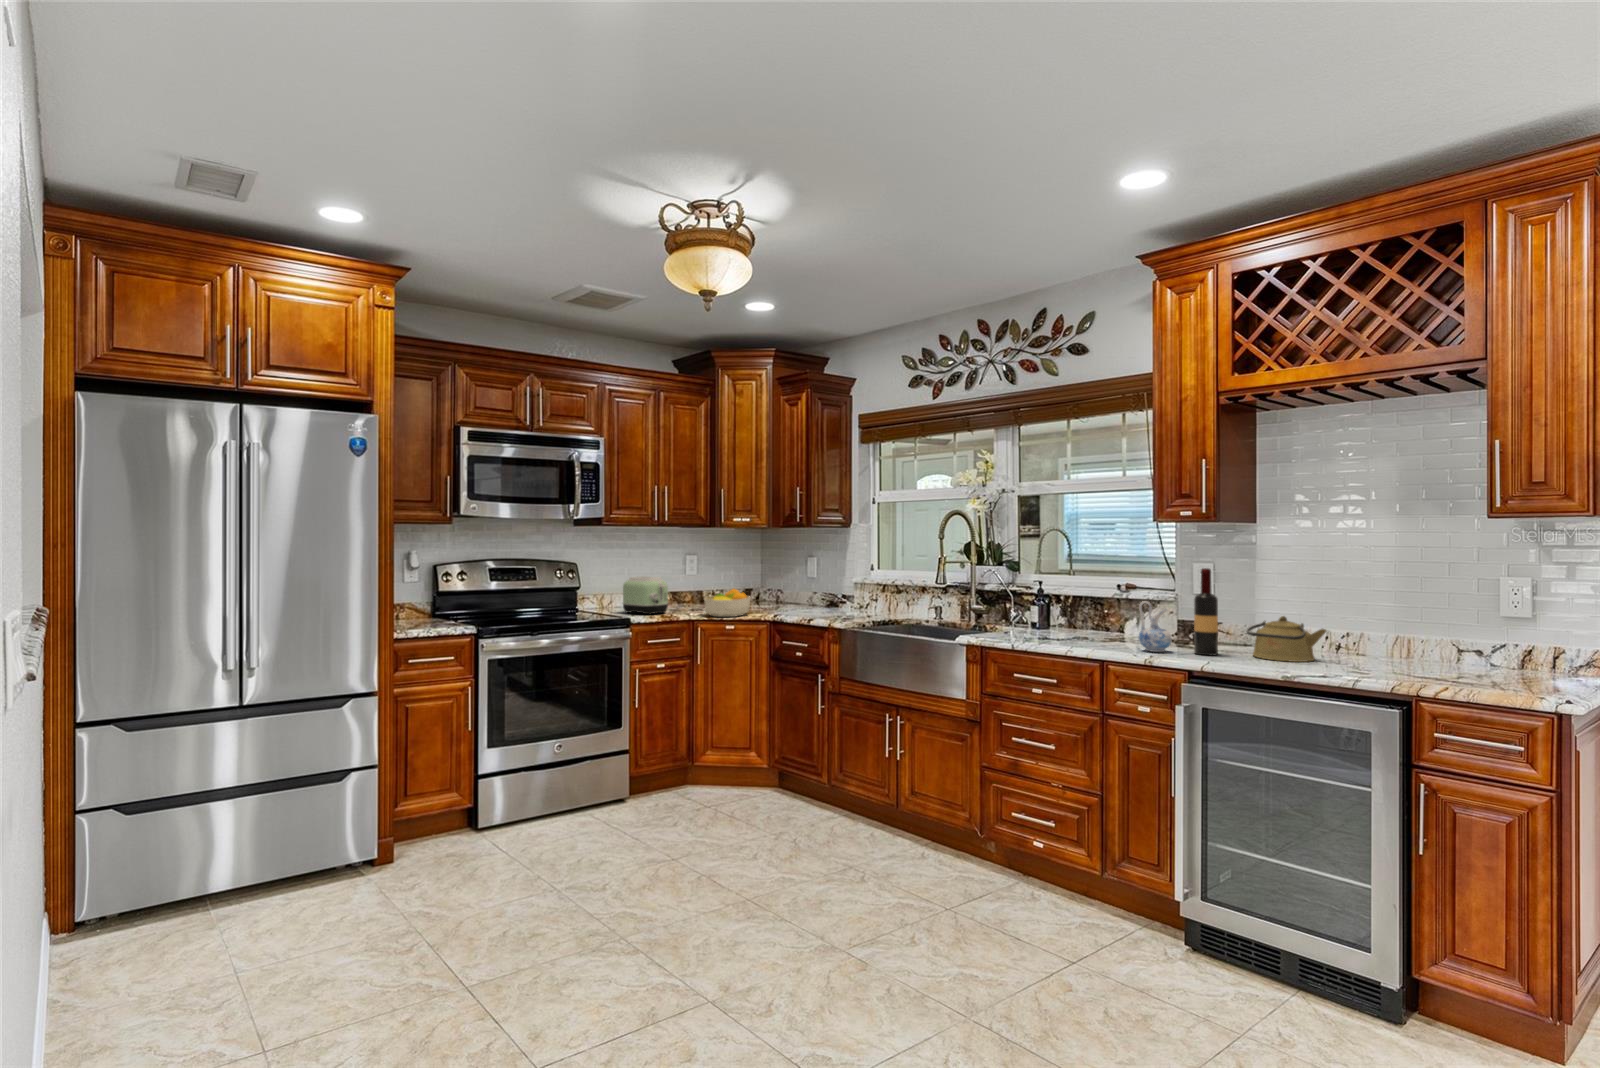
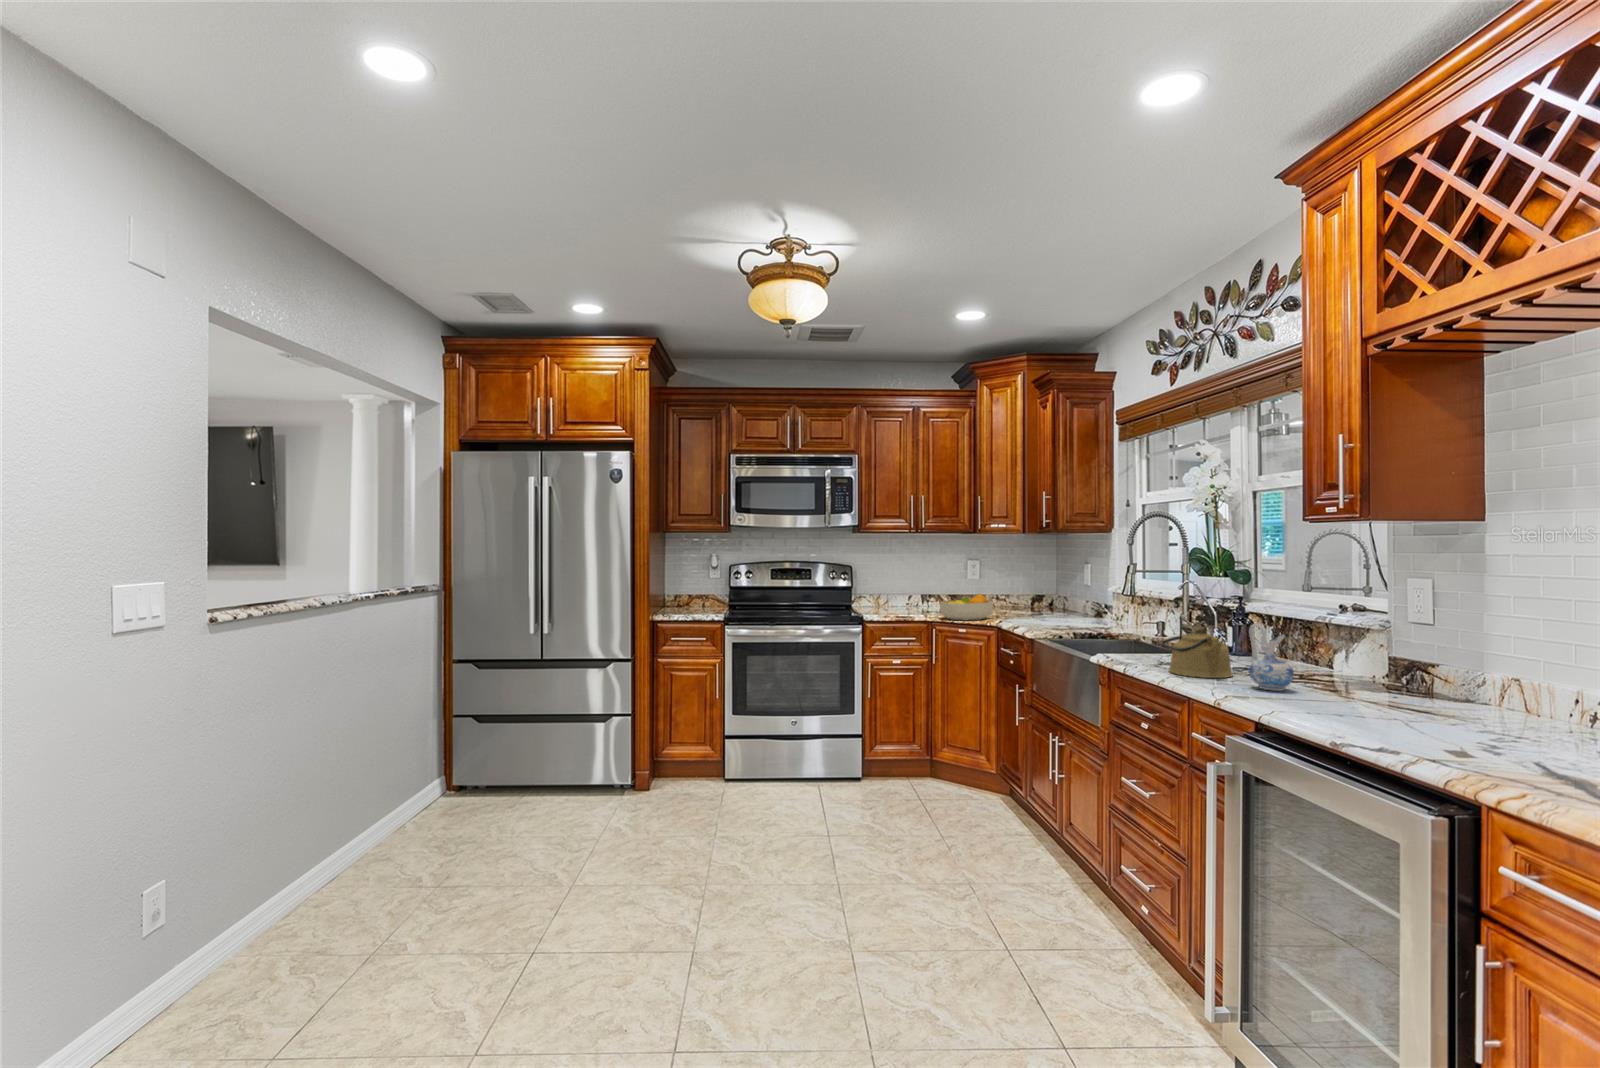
wine bottle: present [1194,568,1218,655] -> none [1313,584,1348,702]
toaster: present [623,576,668,615] -> none [888,579,926,614]
kettle: present [1247,616,1326,662] -> present [1161,628,1233,678]

